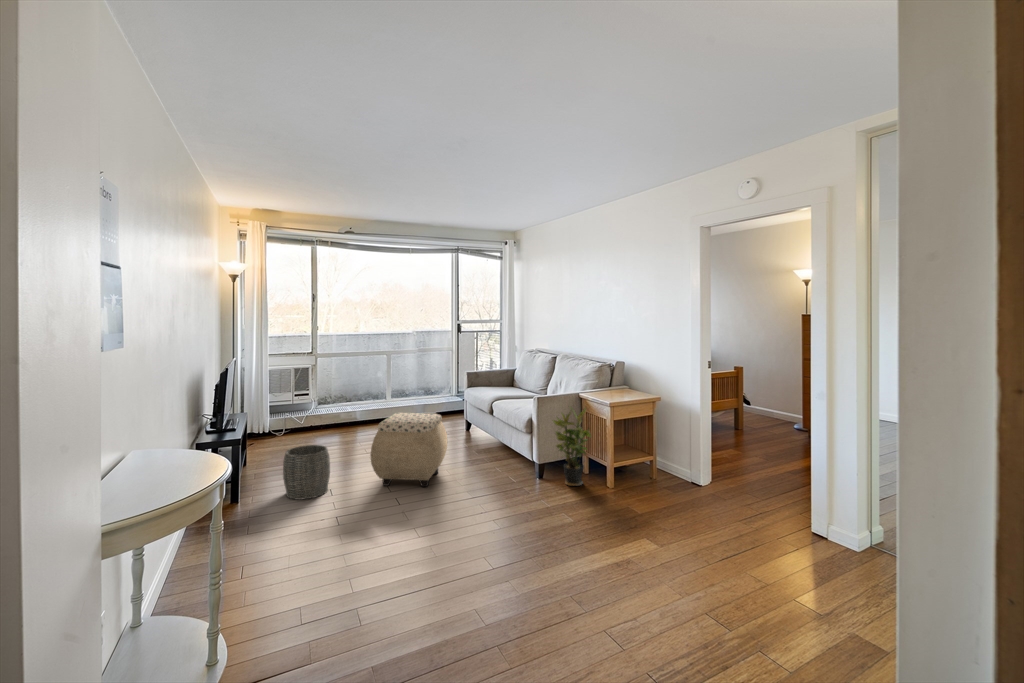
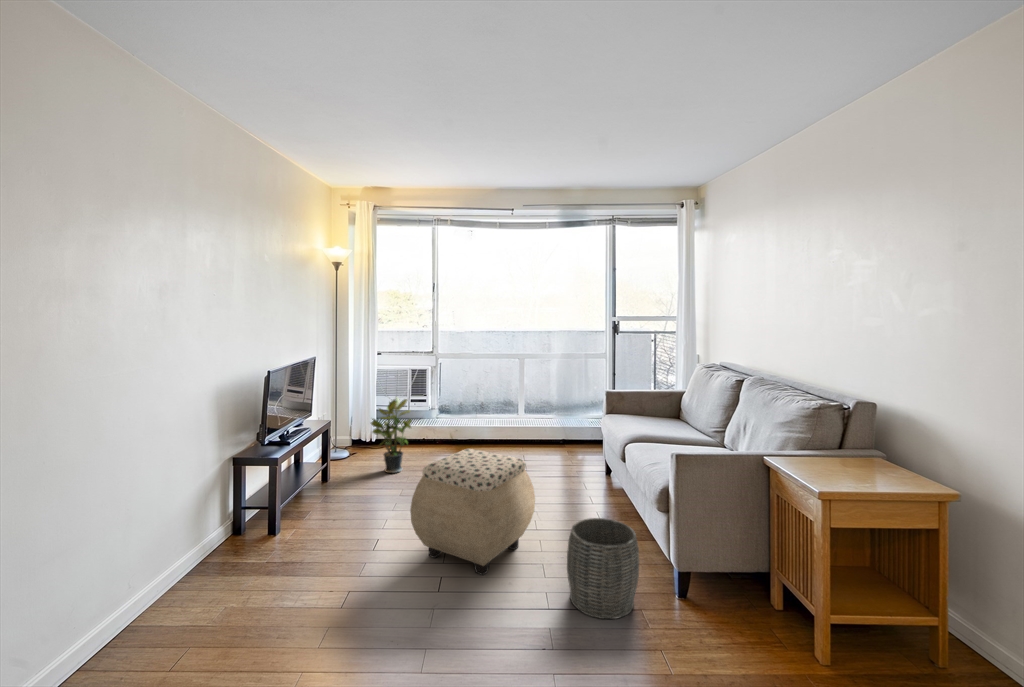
potted plant: present [553,407,591,486] -> present [371,397,412,473]
woven basket: present [283,445,330,500] -> present [567,518,639,619]

